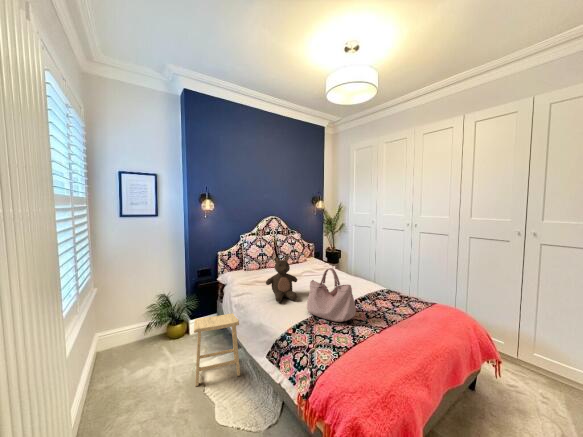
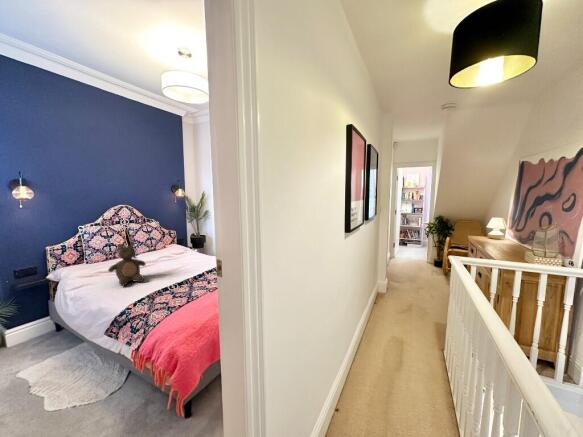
handbag: present [307,268,356,322] -> none [152,247,195,291]
footstool: present [194,313,240,386] -> none [10,307,82,391]

